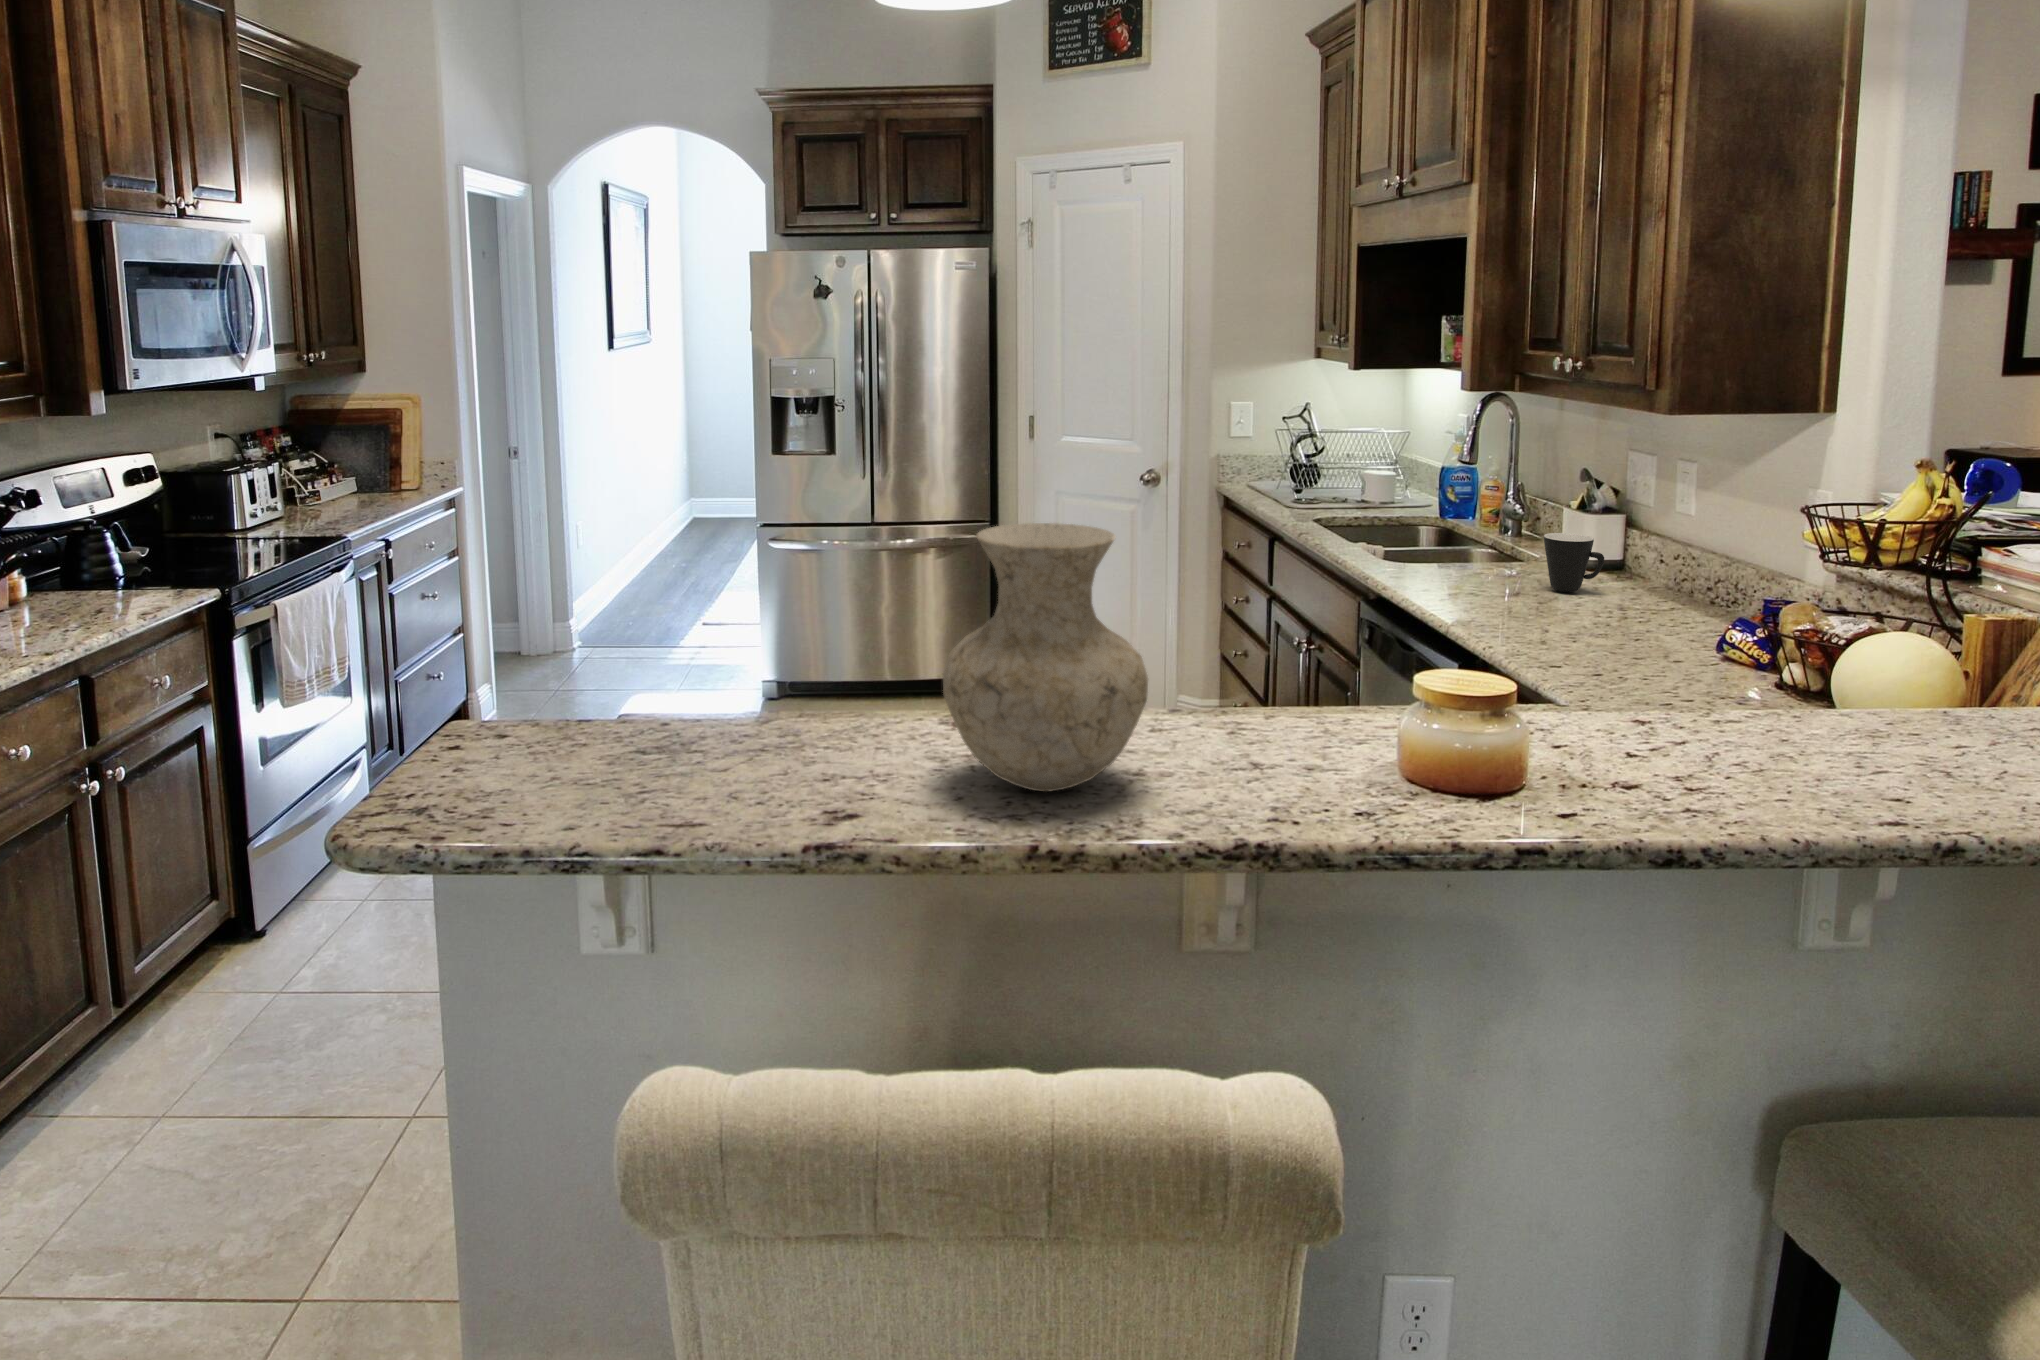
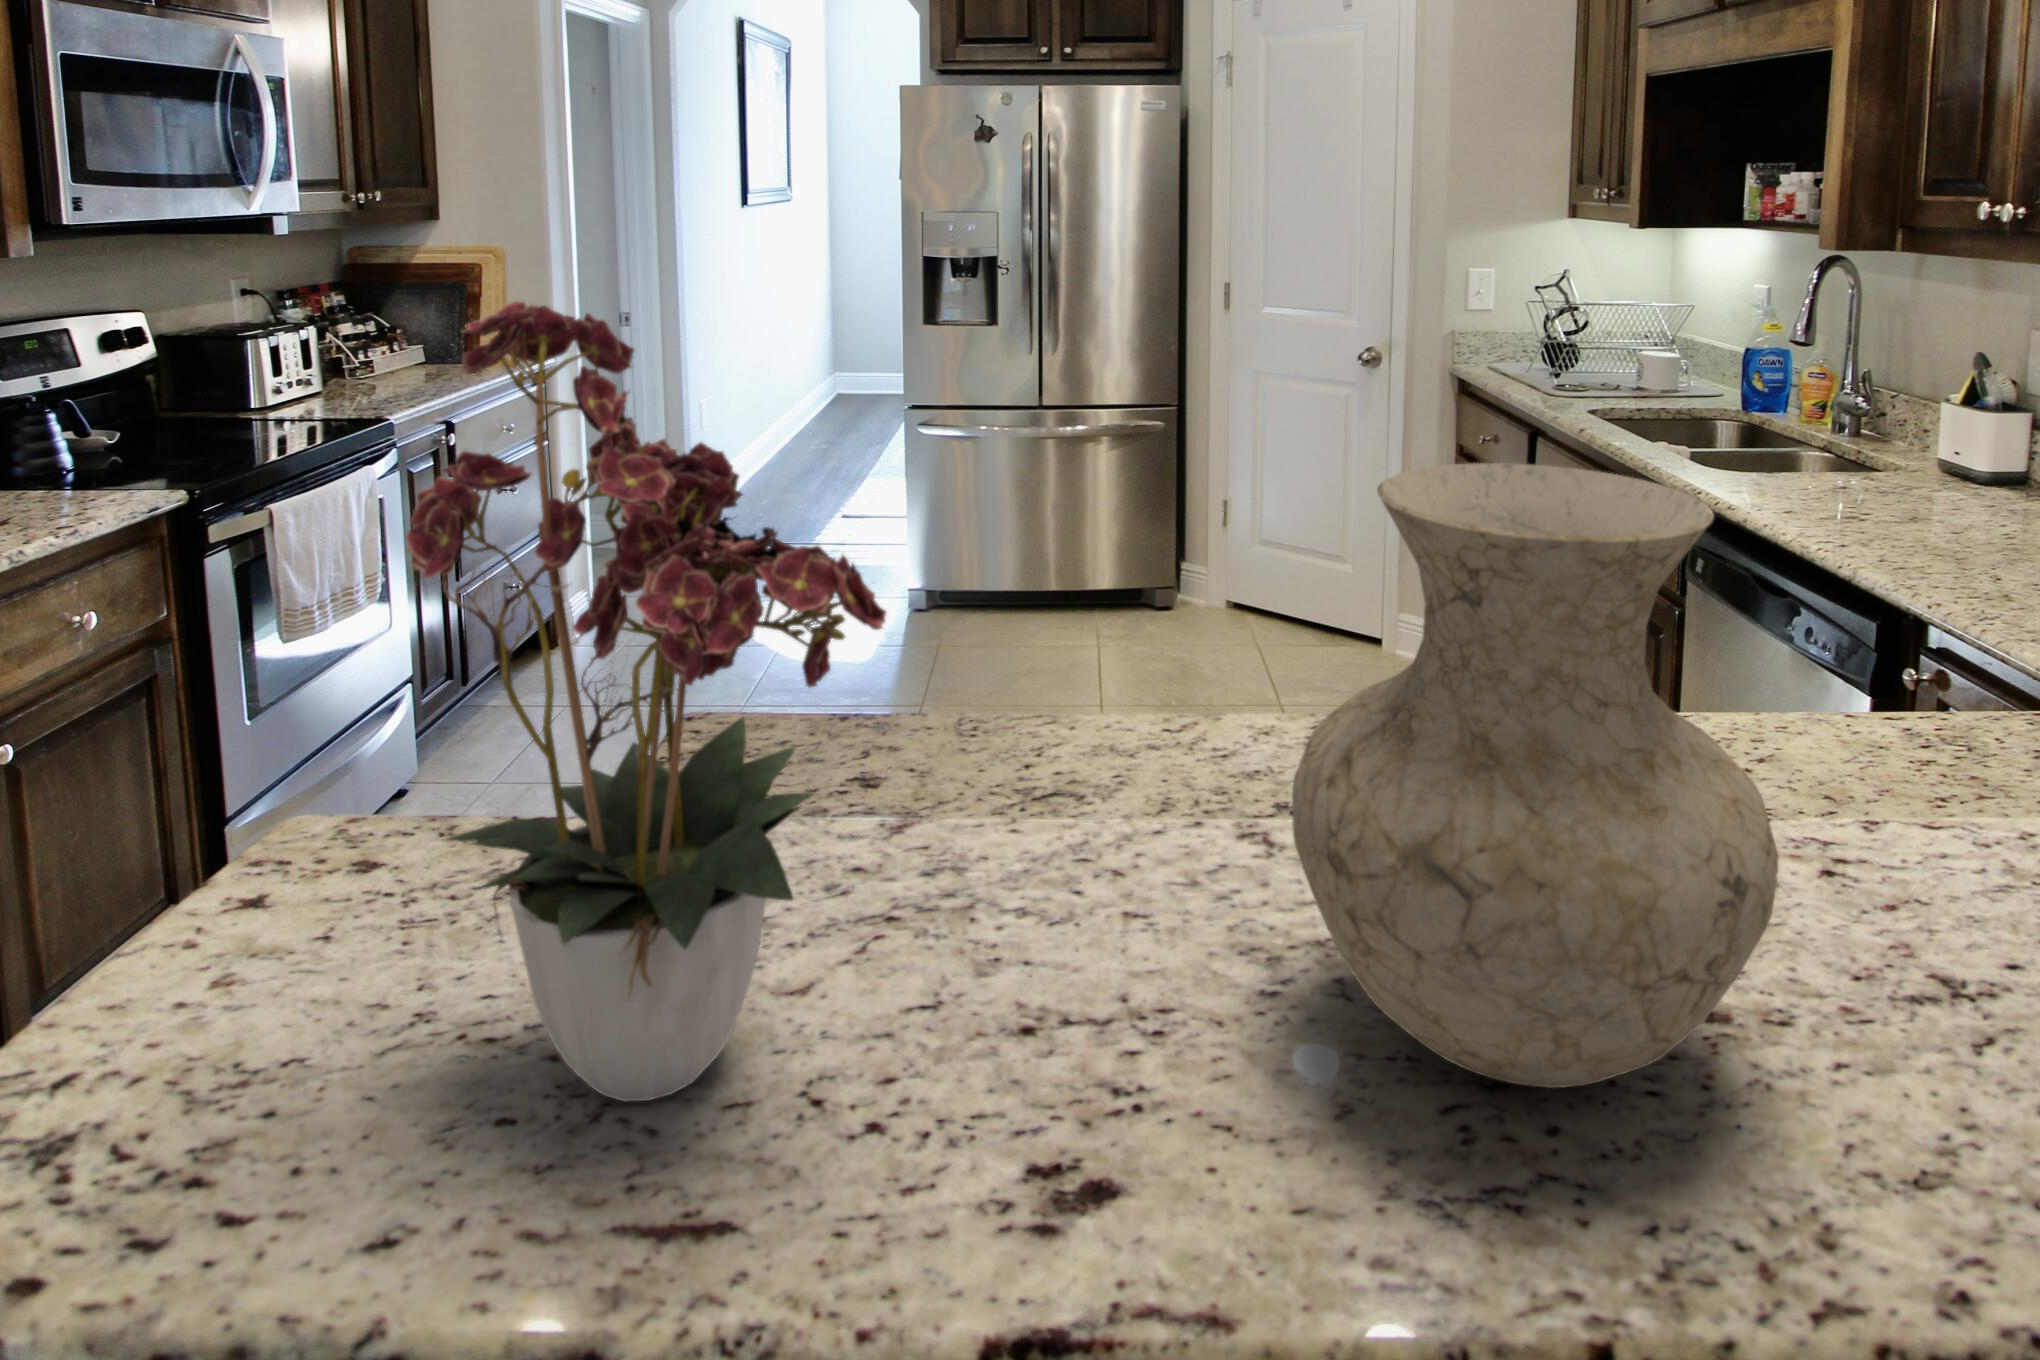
flower arrangement: none [538,437,778,800] -> present [405,301,886,1101]
mug: present [1544,533,1604,592] -> none [1941,436,2026,515]

